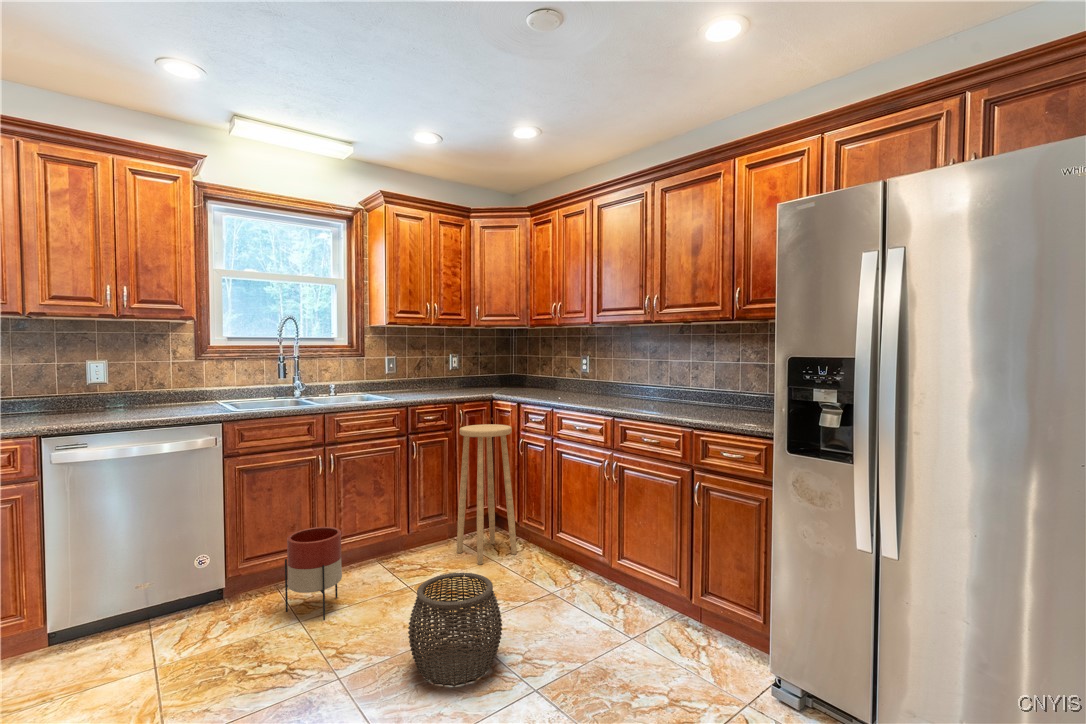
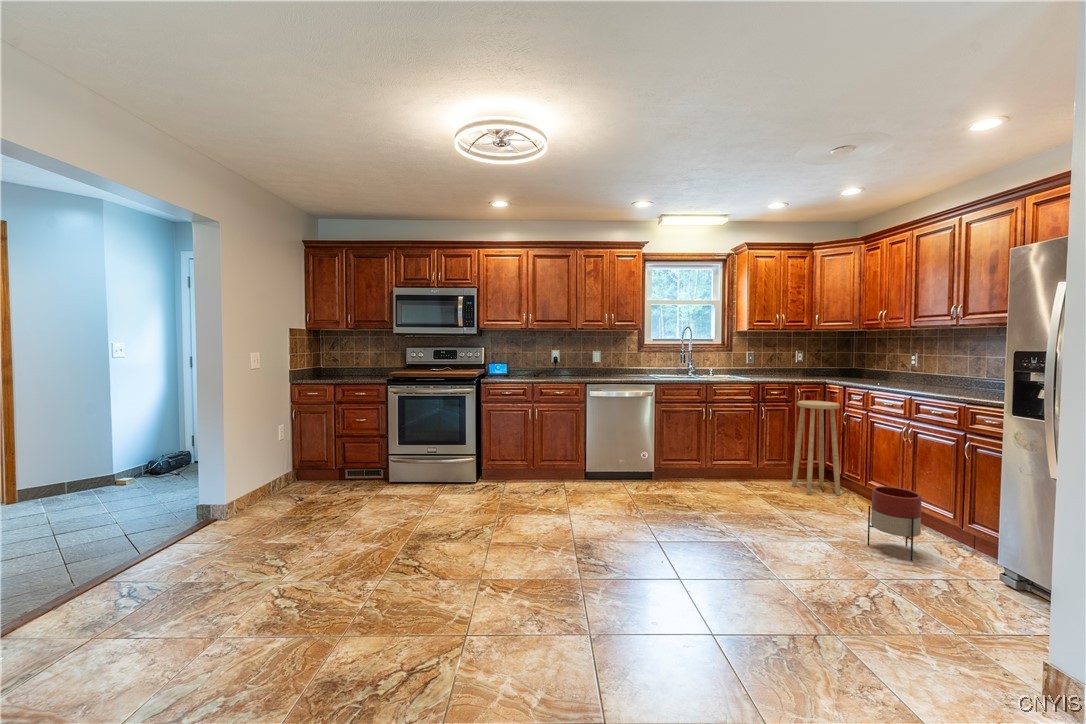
planter: present [285,527,342,620] -> present [868,486,922,561]
woven basket: present [408,573,502,686] -> none [754,482,815,541]

